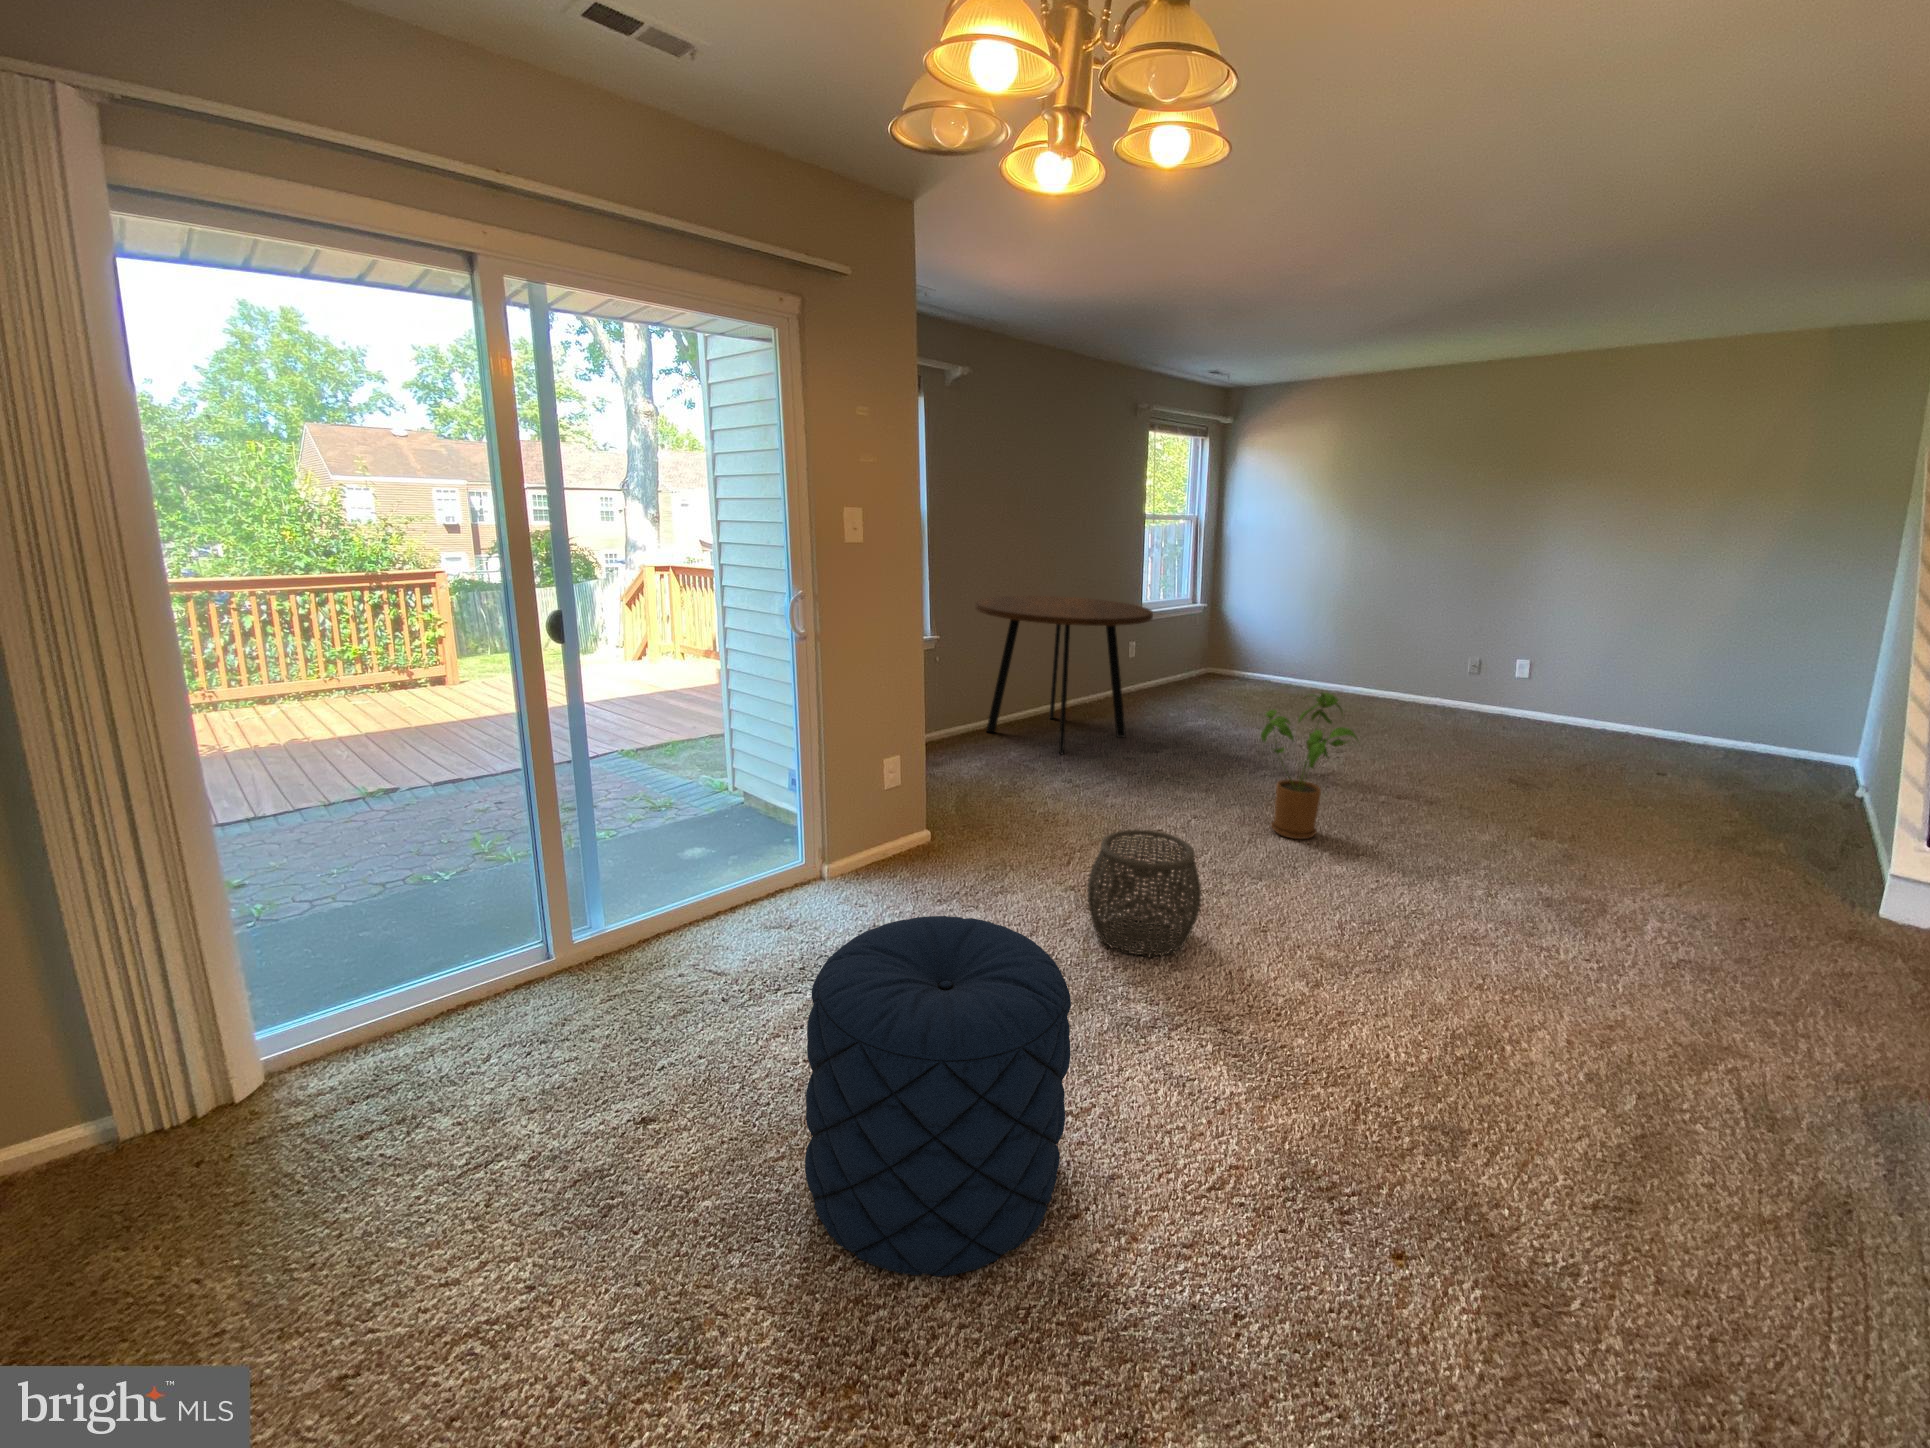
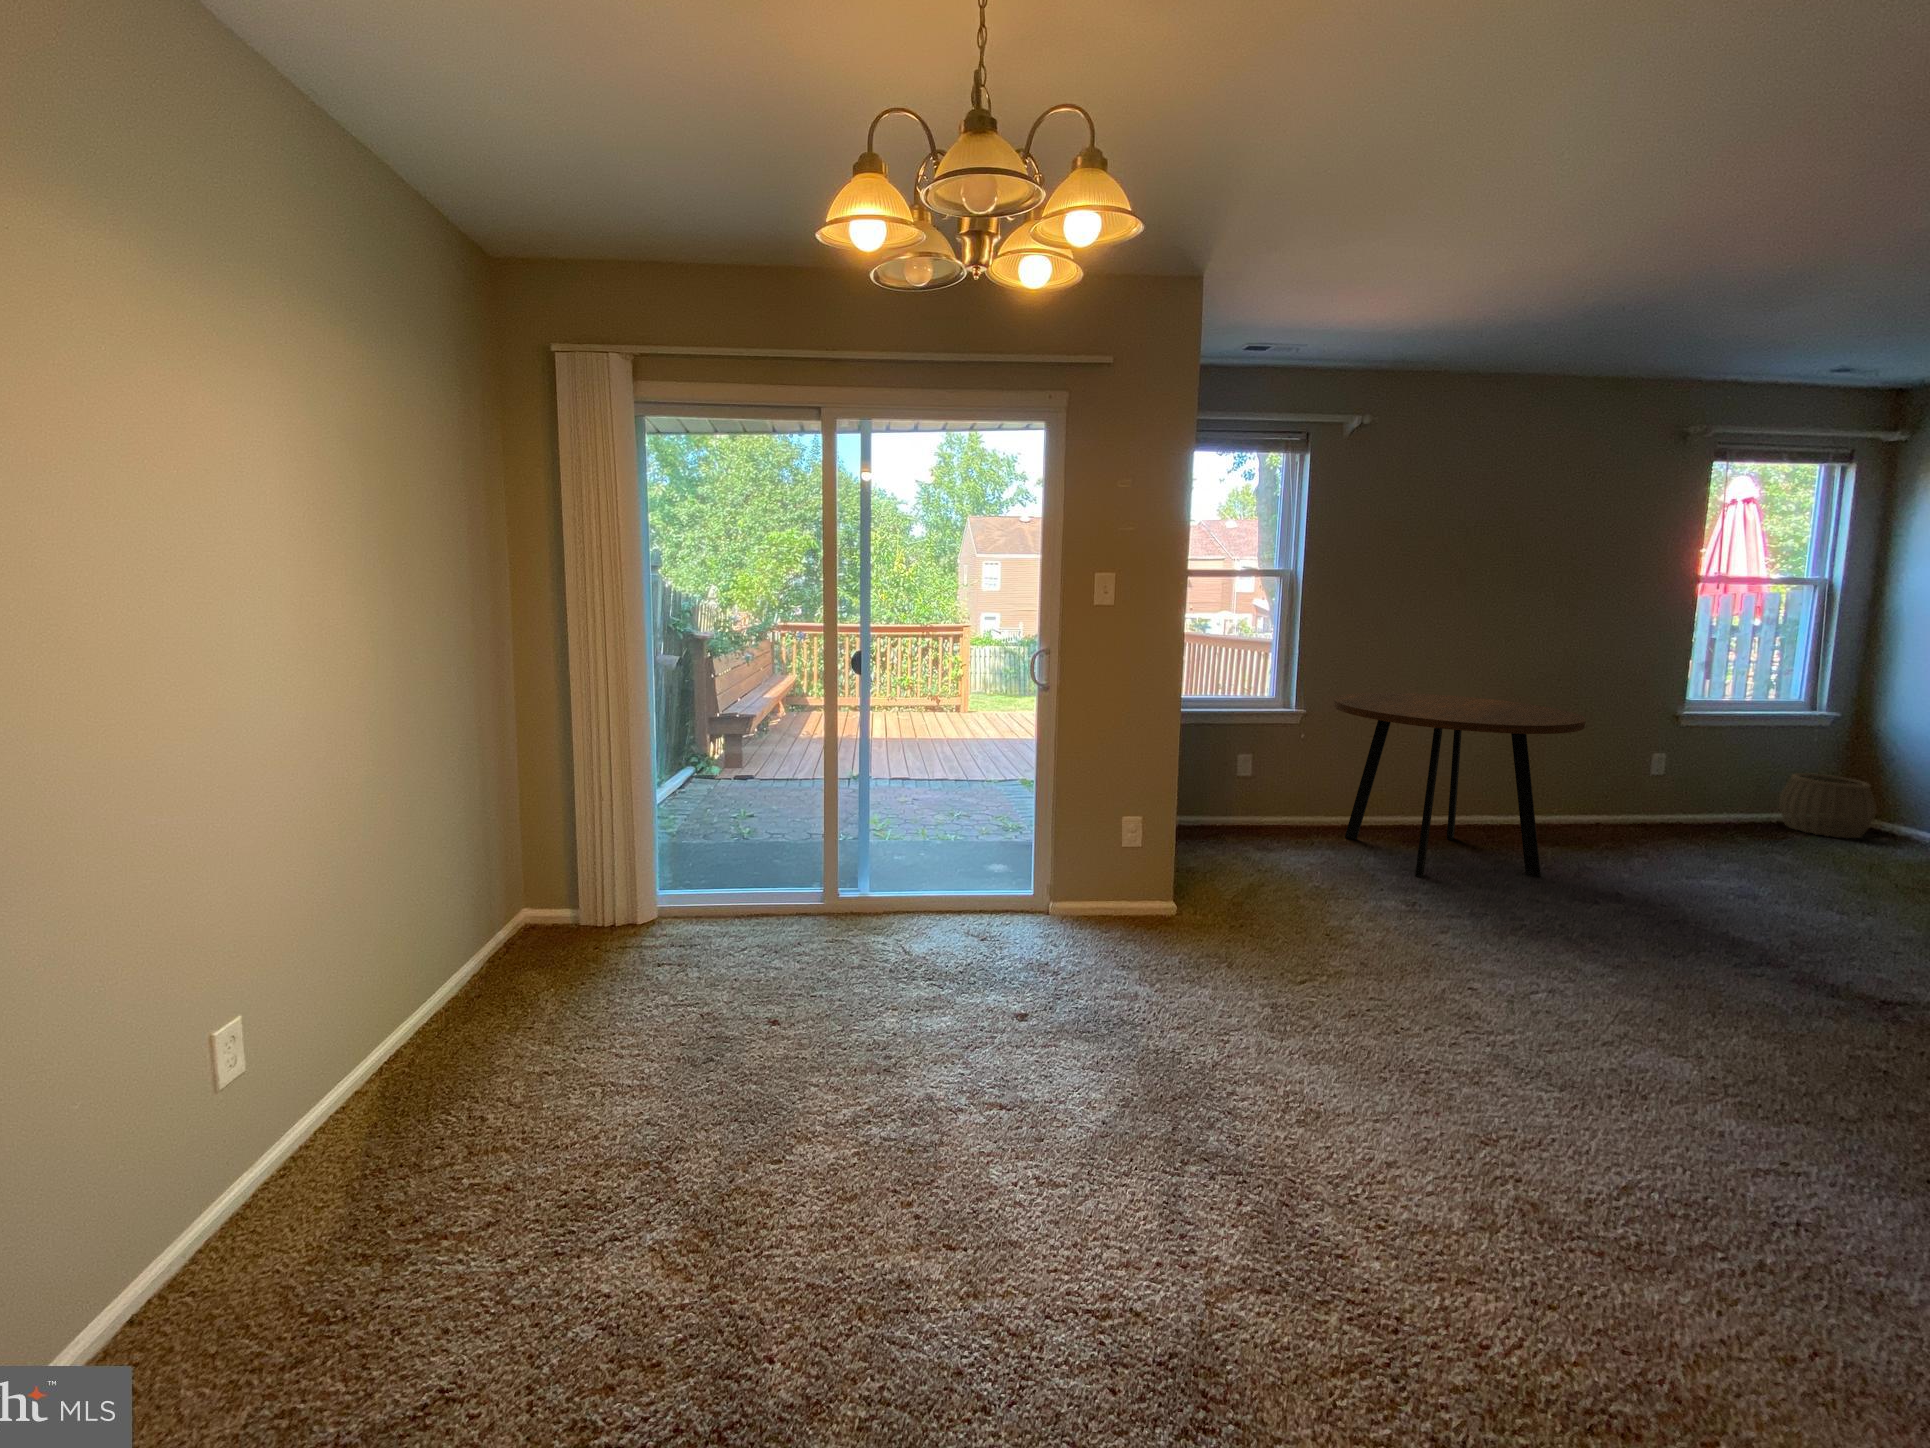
house plant: present [1261,693,1357,839] -> none [1639,852,1824,1069]
woven basket: present [1087,830,1201,957] -> present [1780,773,1875,838]
pouf: present [805,916,1071,1276] -> none [780,930,1000,1234]

